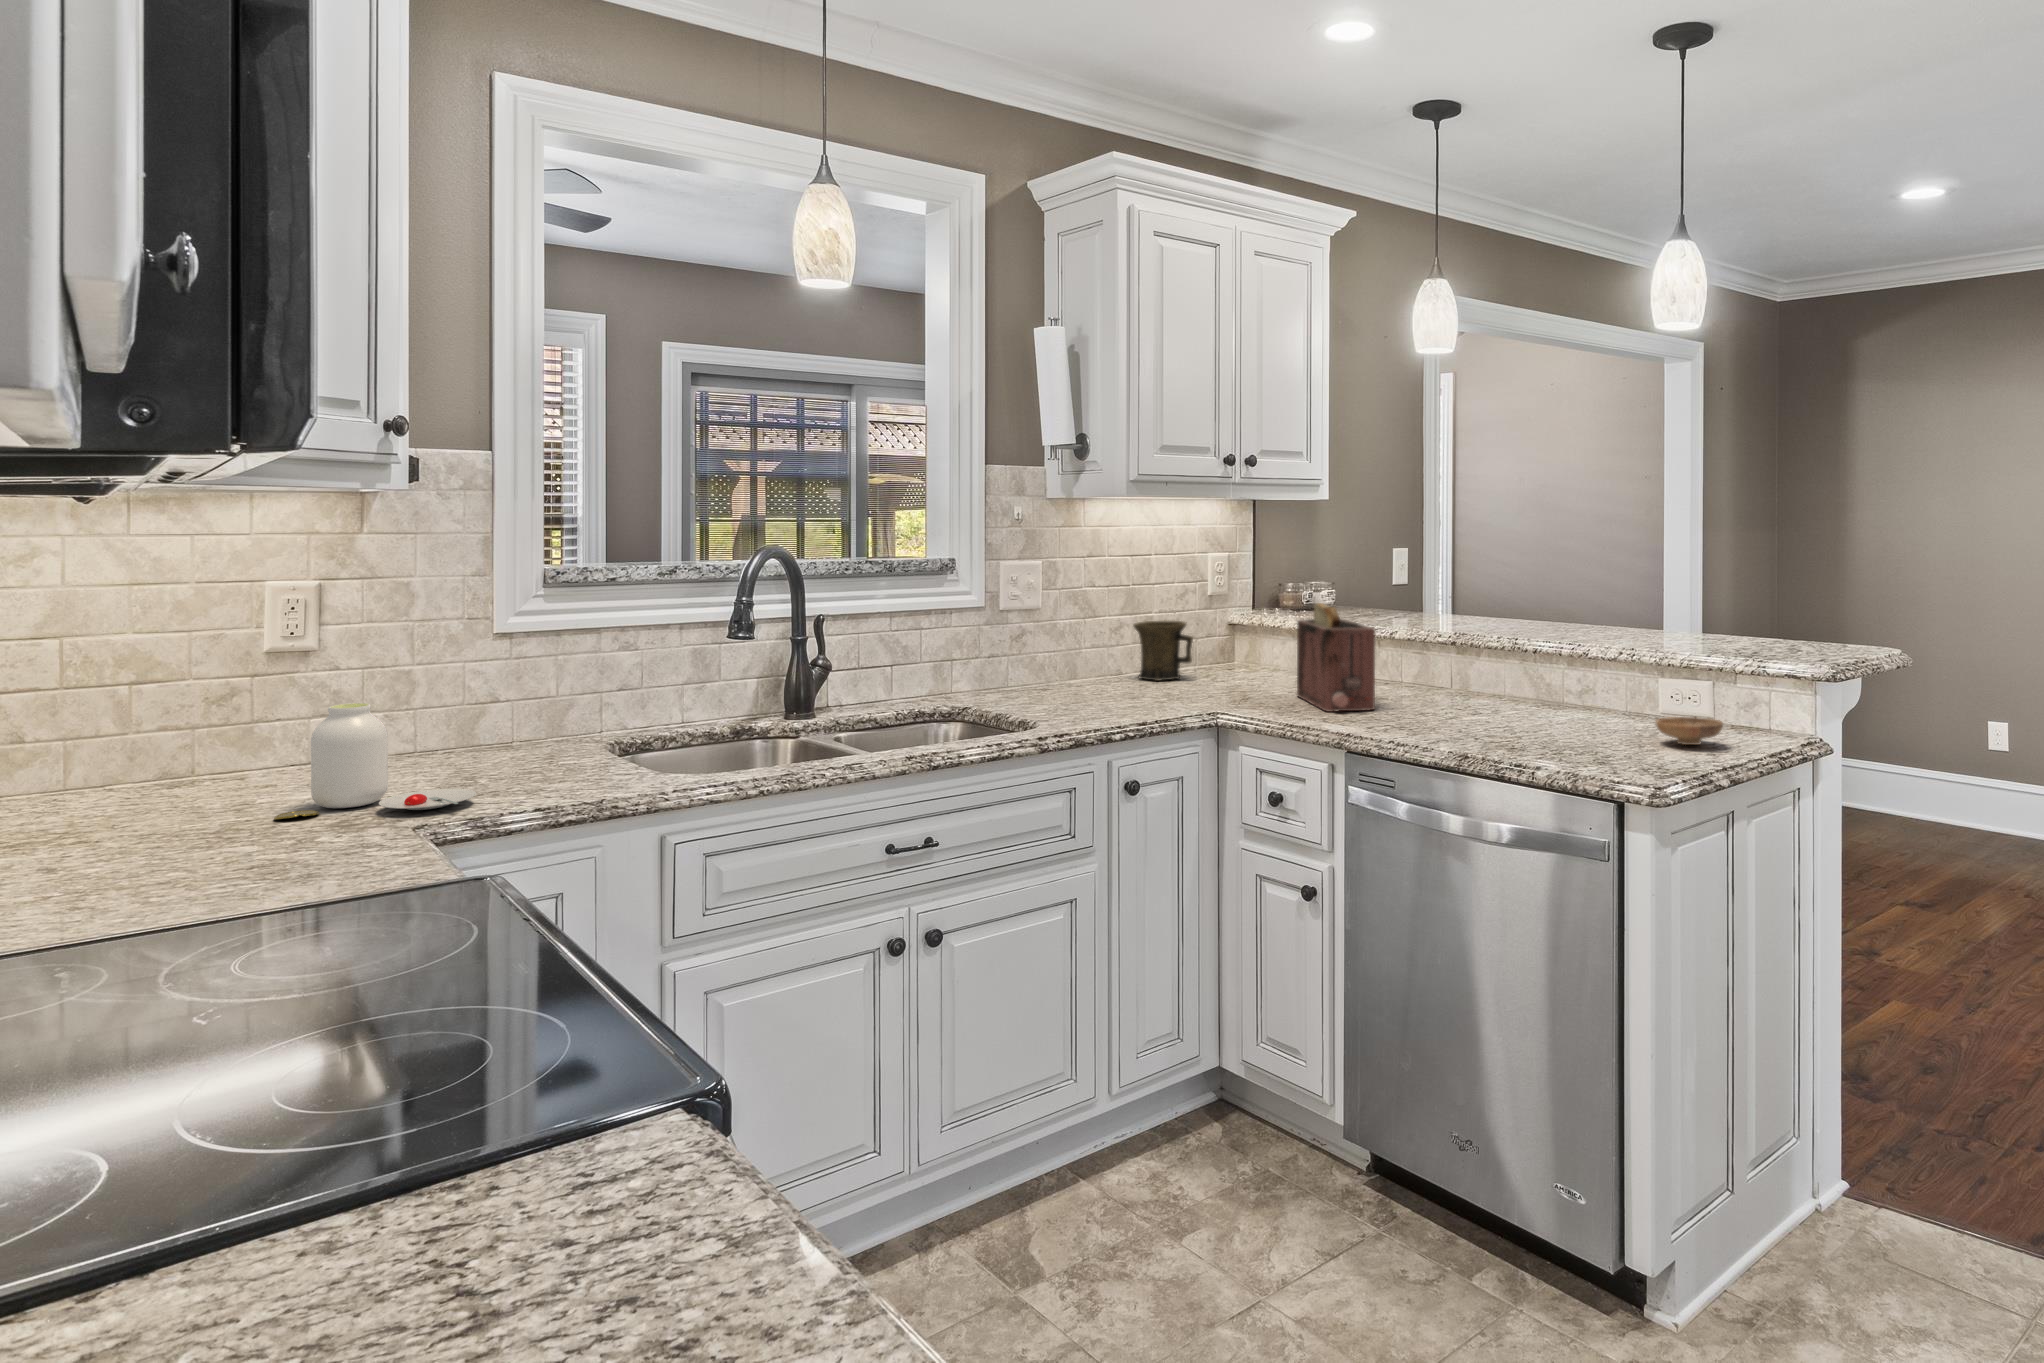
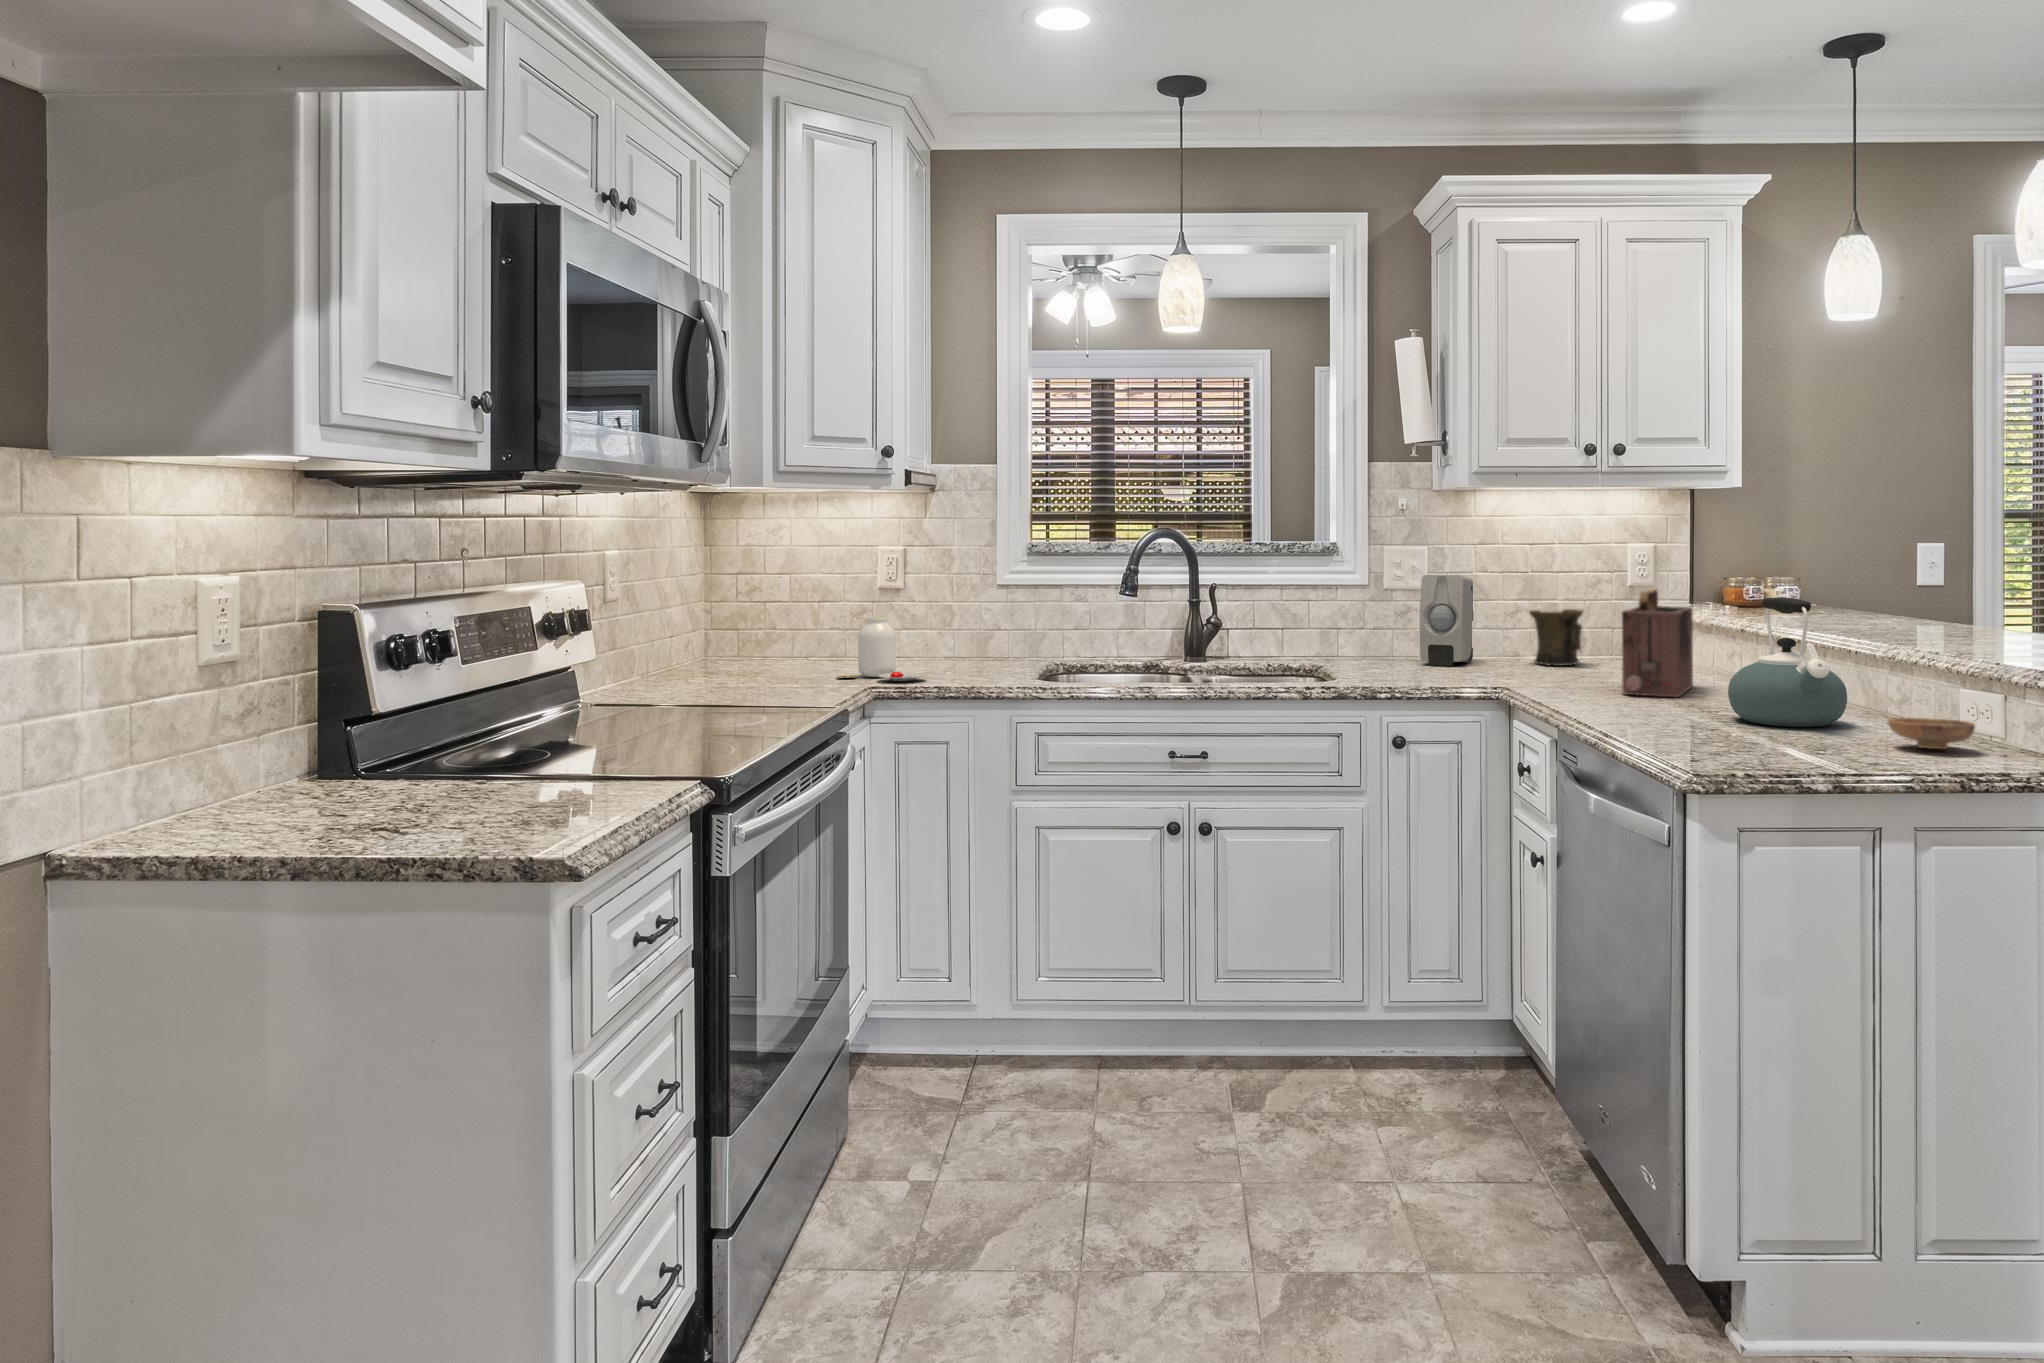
soap dispenser: none [1035,591,1090,692] -> present [1420,575,1474,666]
kettle: none [1478,615,1589,734] -> present [1728,597,1847,727]

